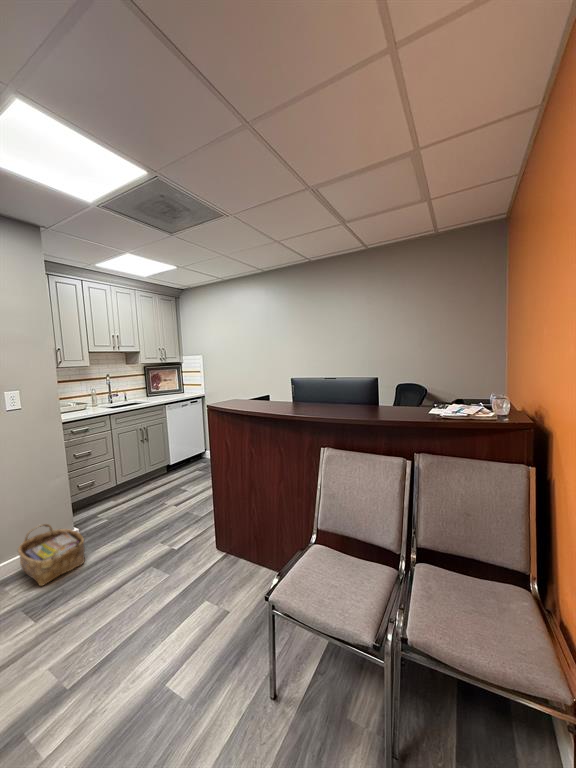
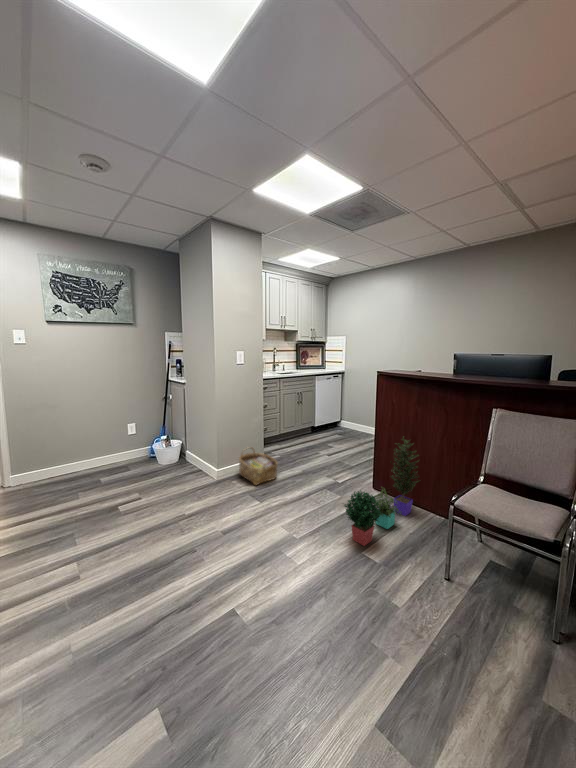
potted plant: none [140,486,260,670] -> present [344,437,419,546]

